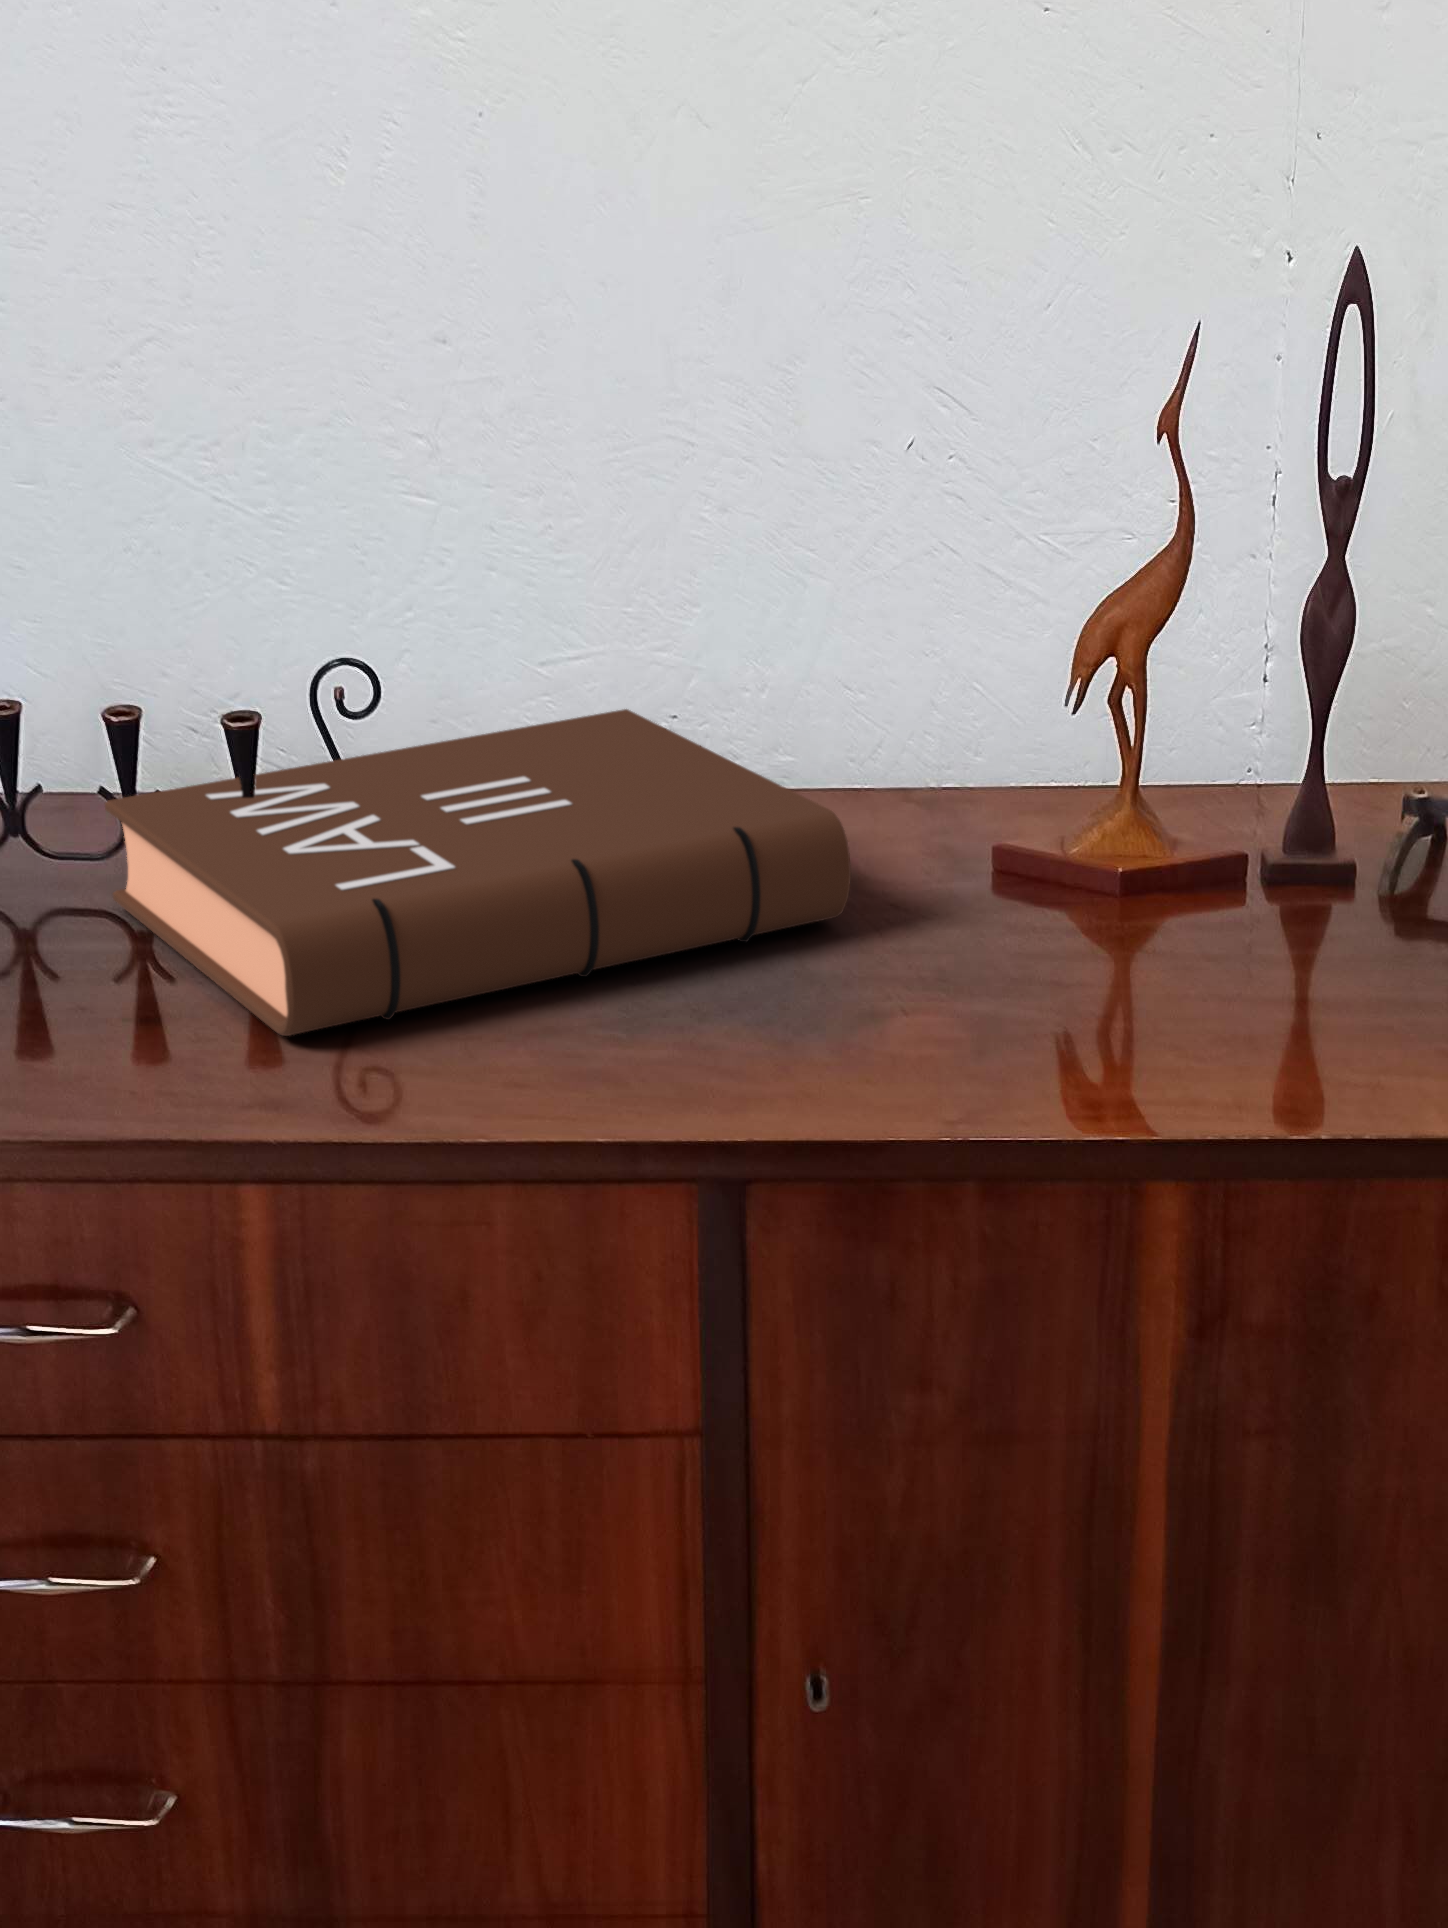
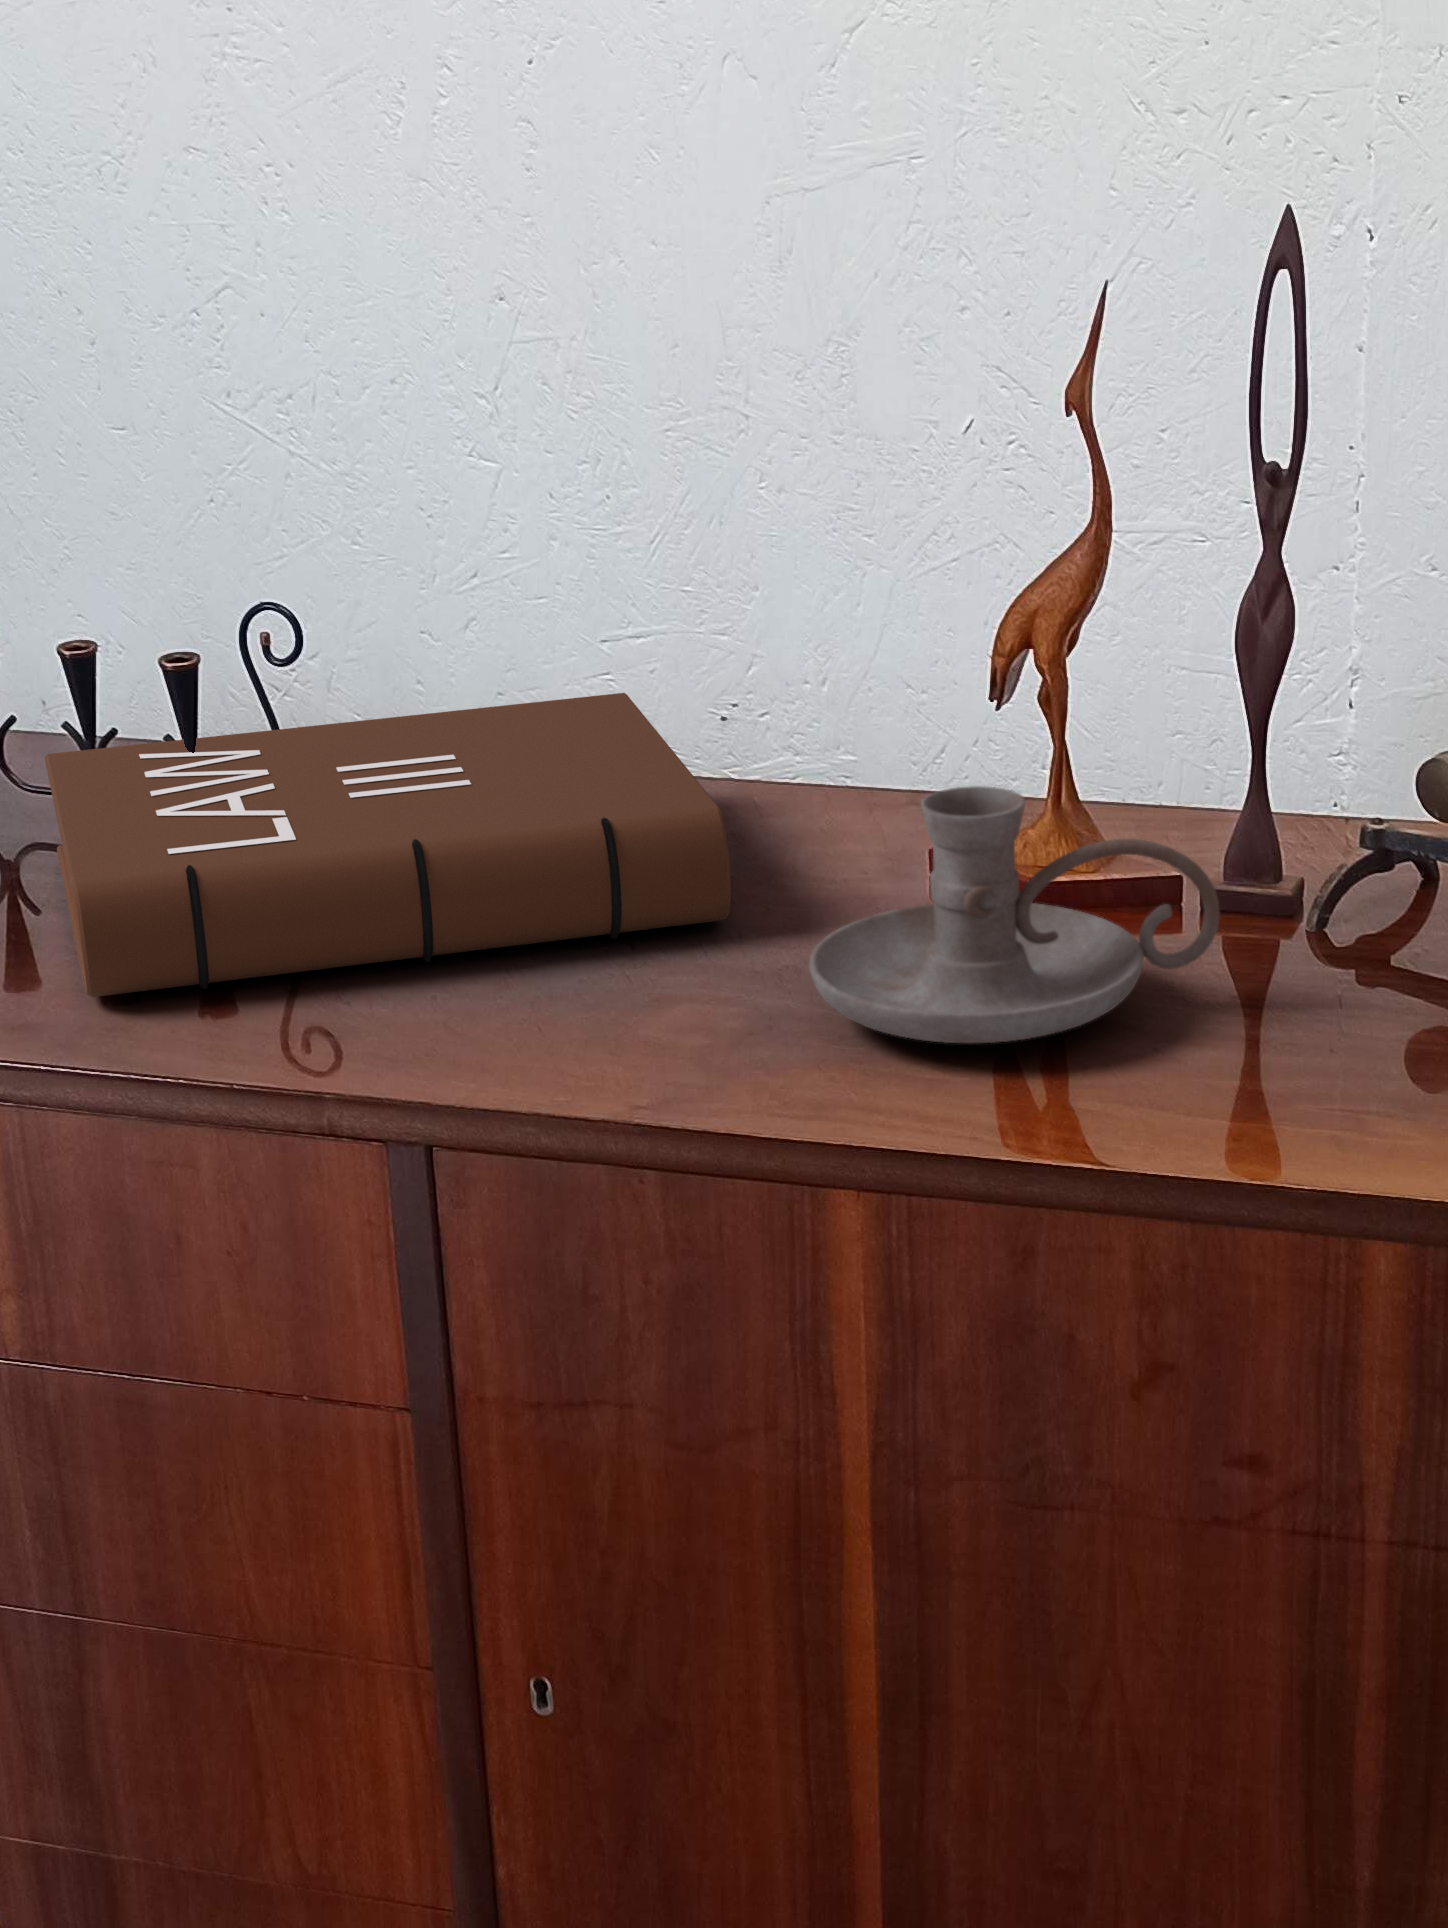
candle holder: none [989,775,1352,1014] -> present [810,786,1219,1043]

